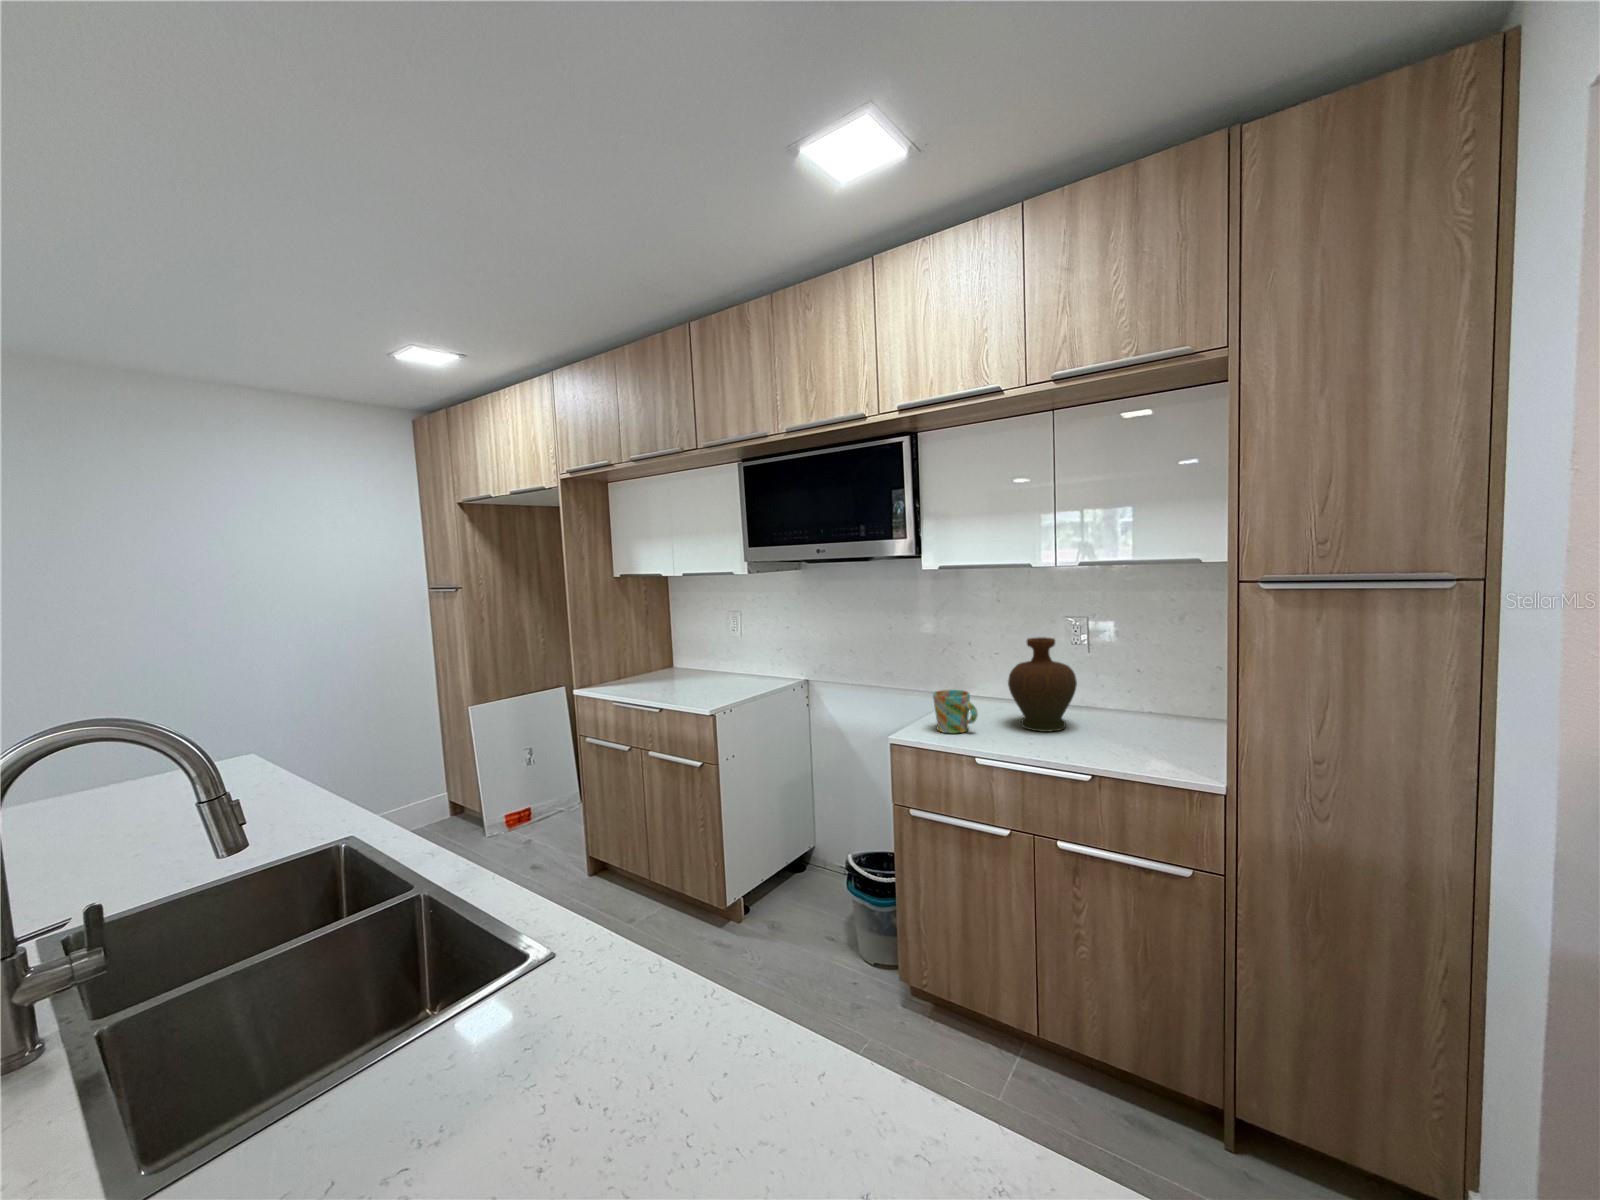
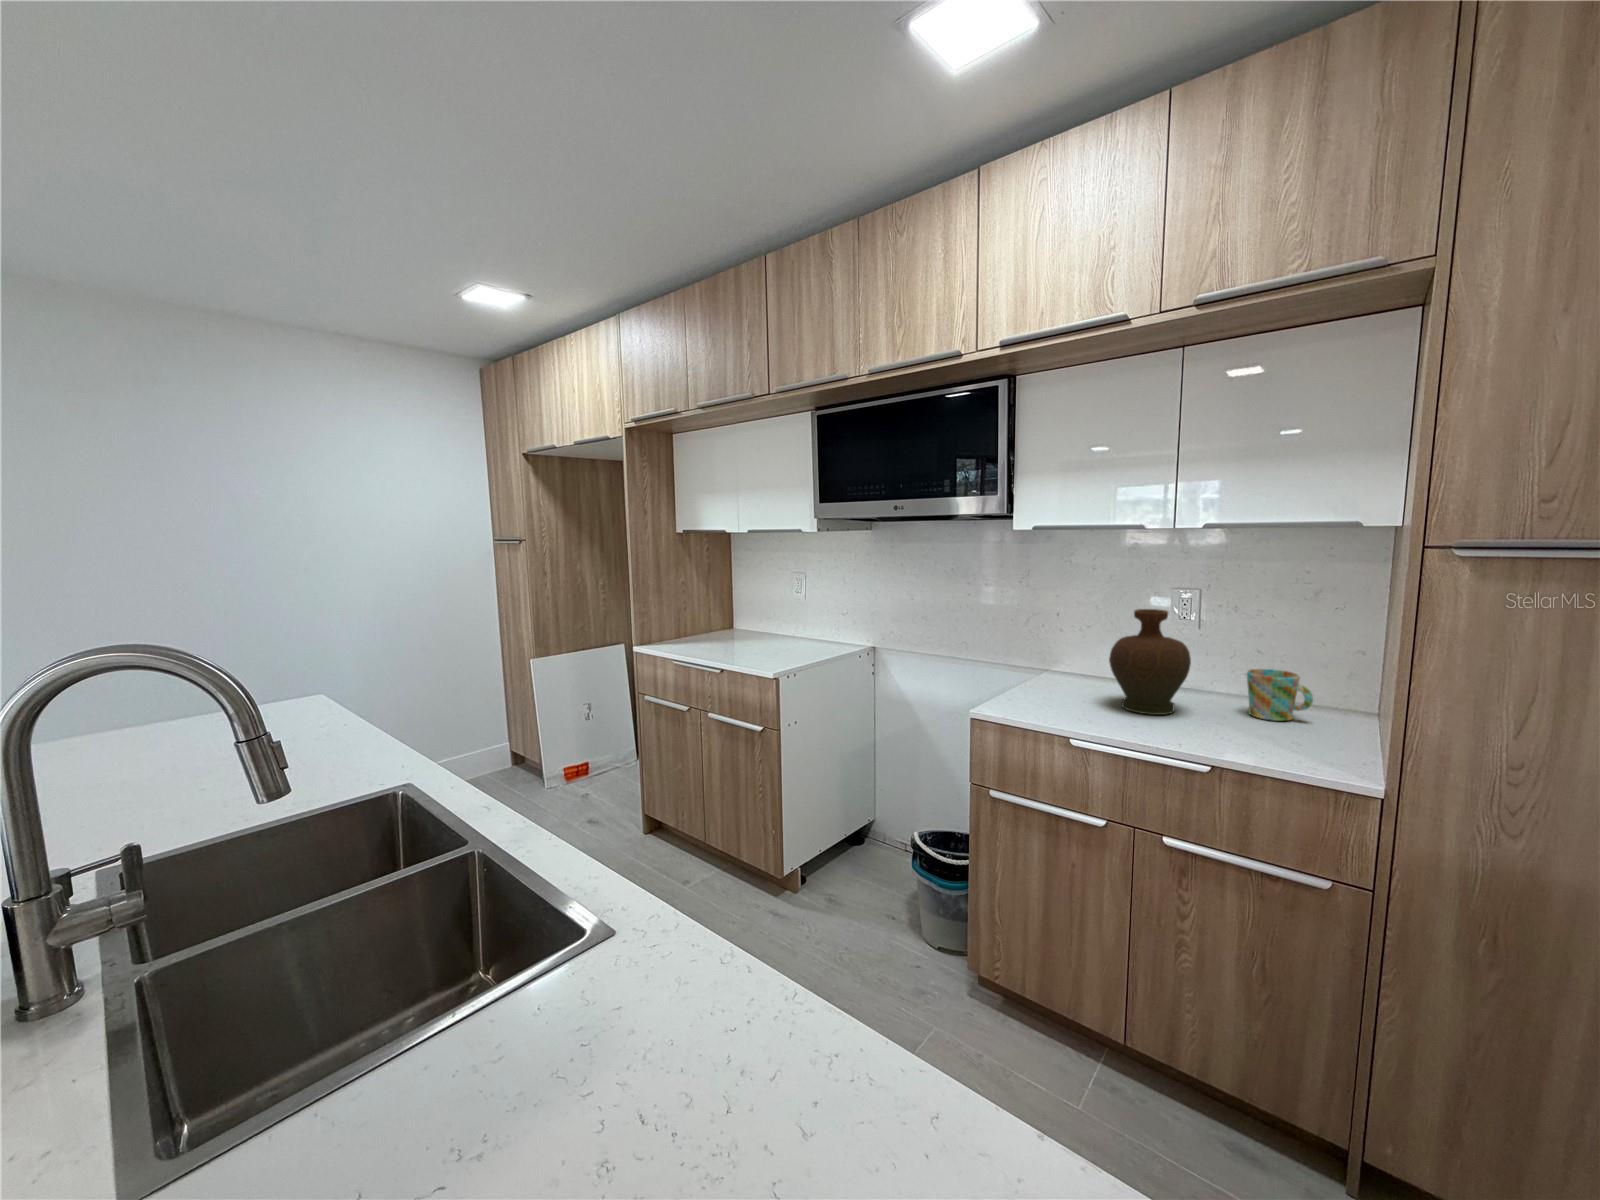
mug: present [933,690,978,733] -> present [1247,669,1313,721]

